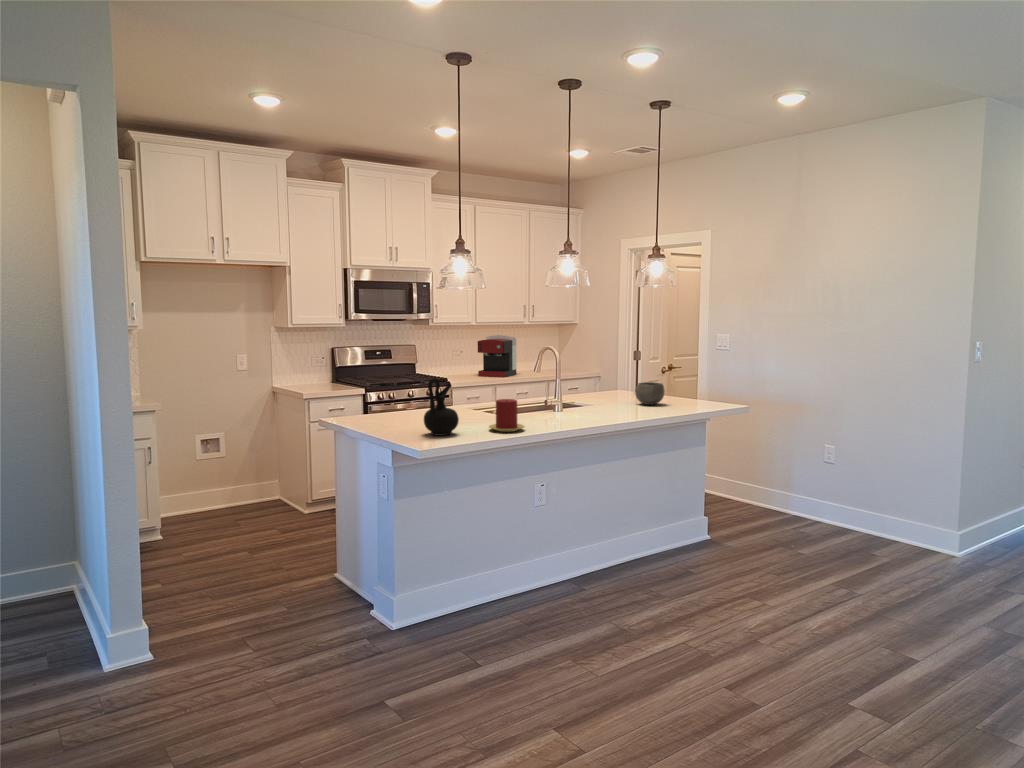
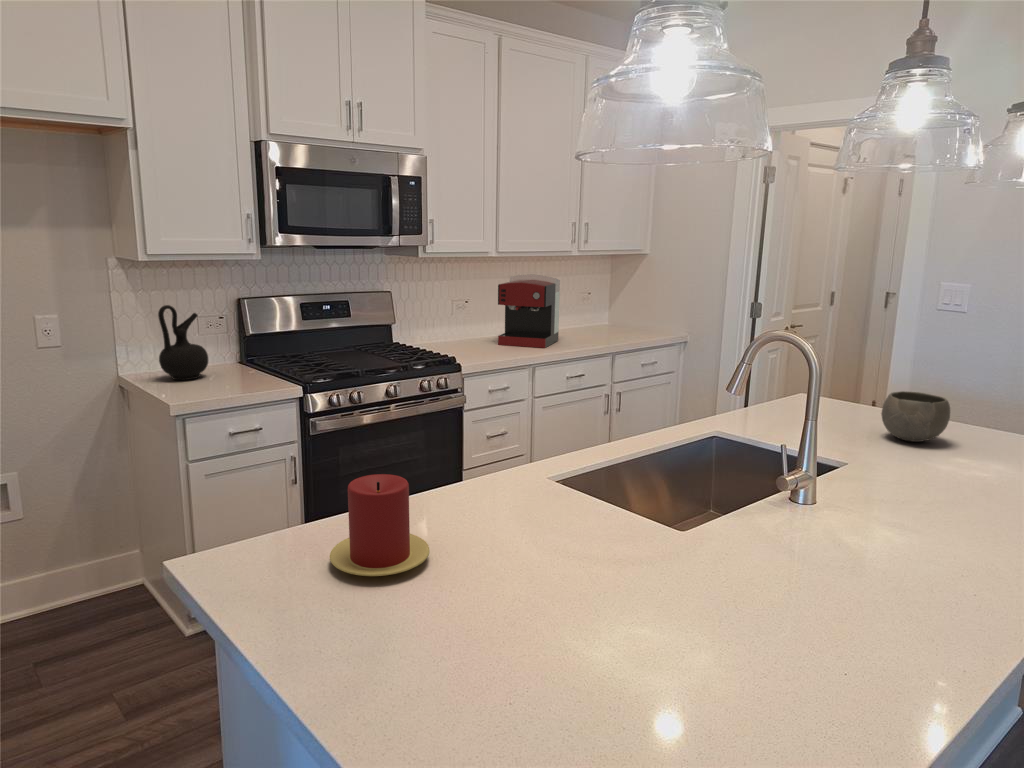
ceramic jug: present [424,378,459,436] -> present [158,305,208,380]
candle: present [489,399,524,432] -> present [330,474,430,576]

